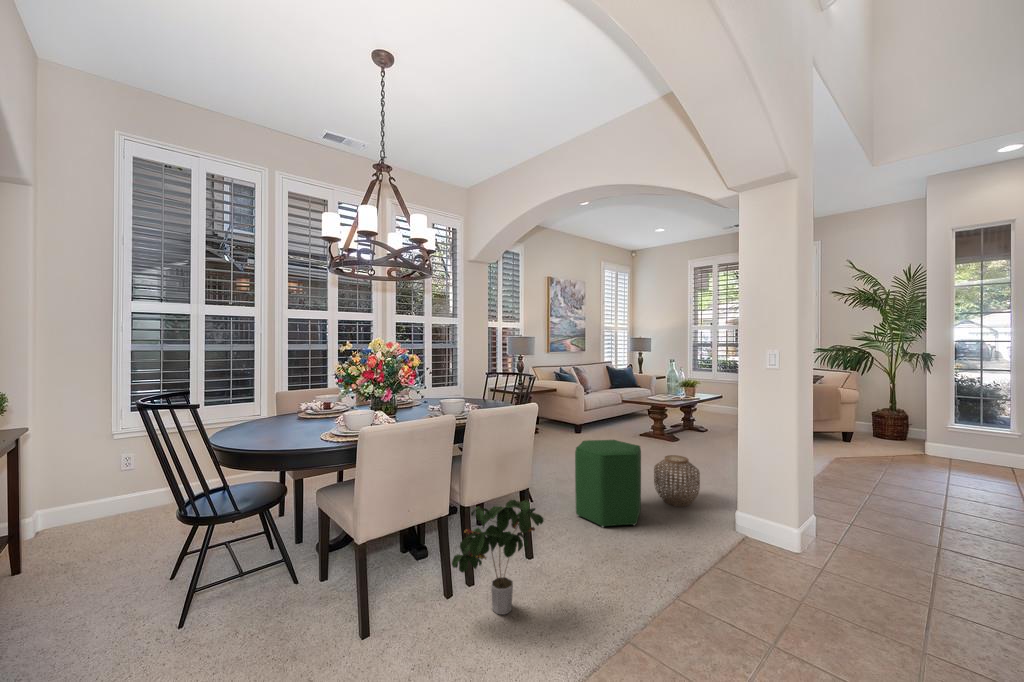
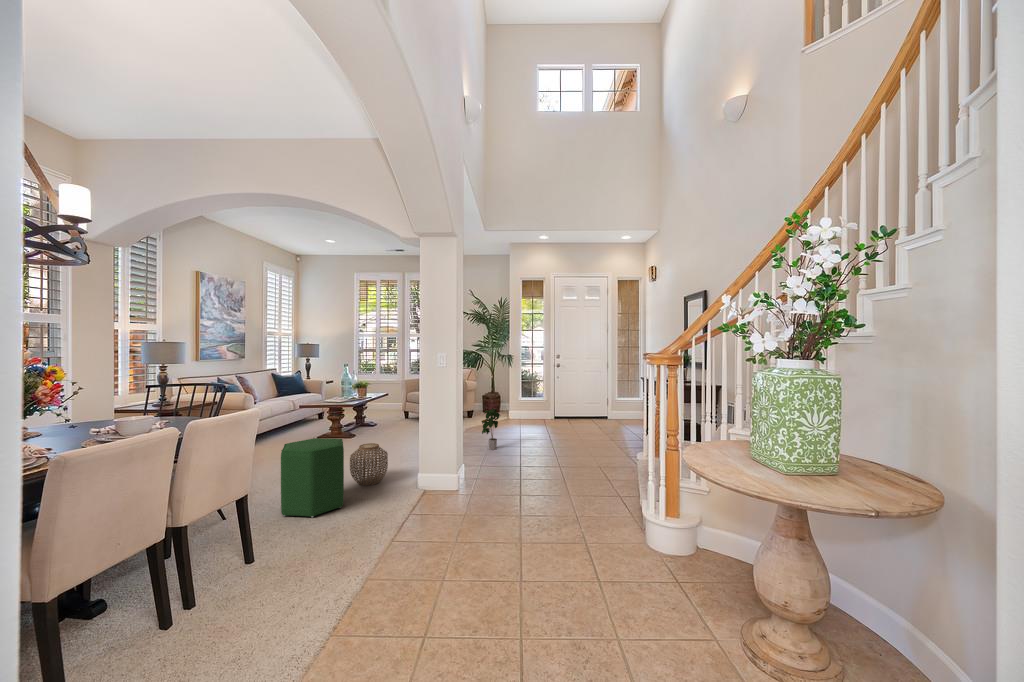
potted plant: present [452,500,544,614] -> present [482,408,500,450]

